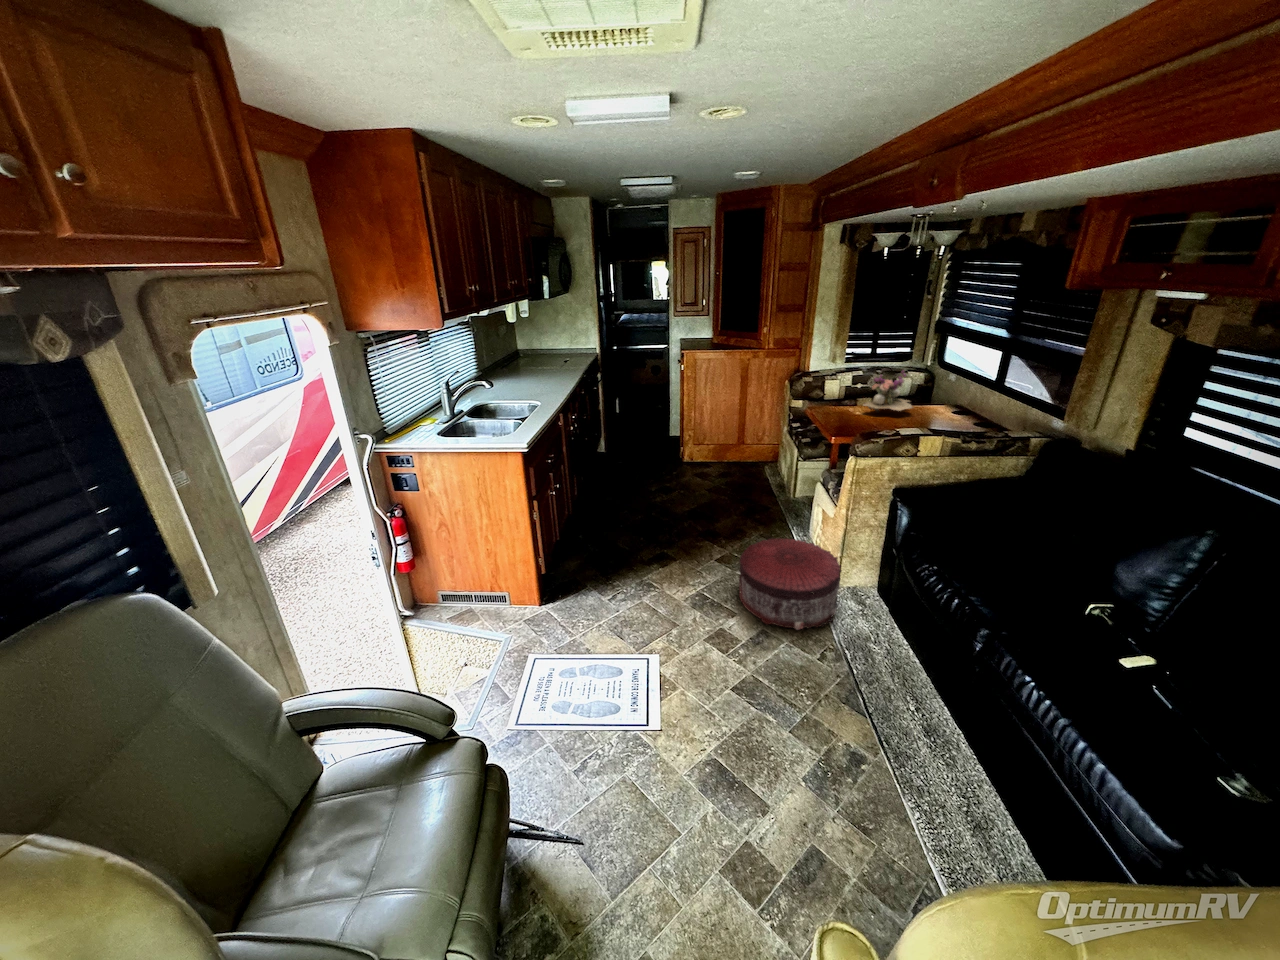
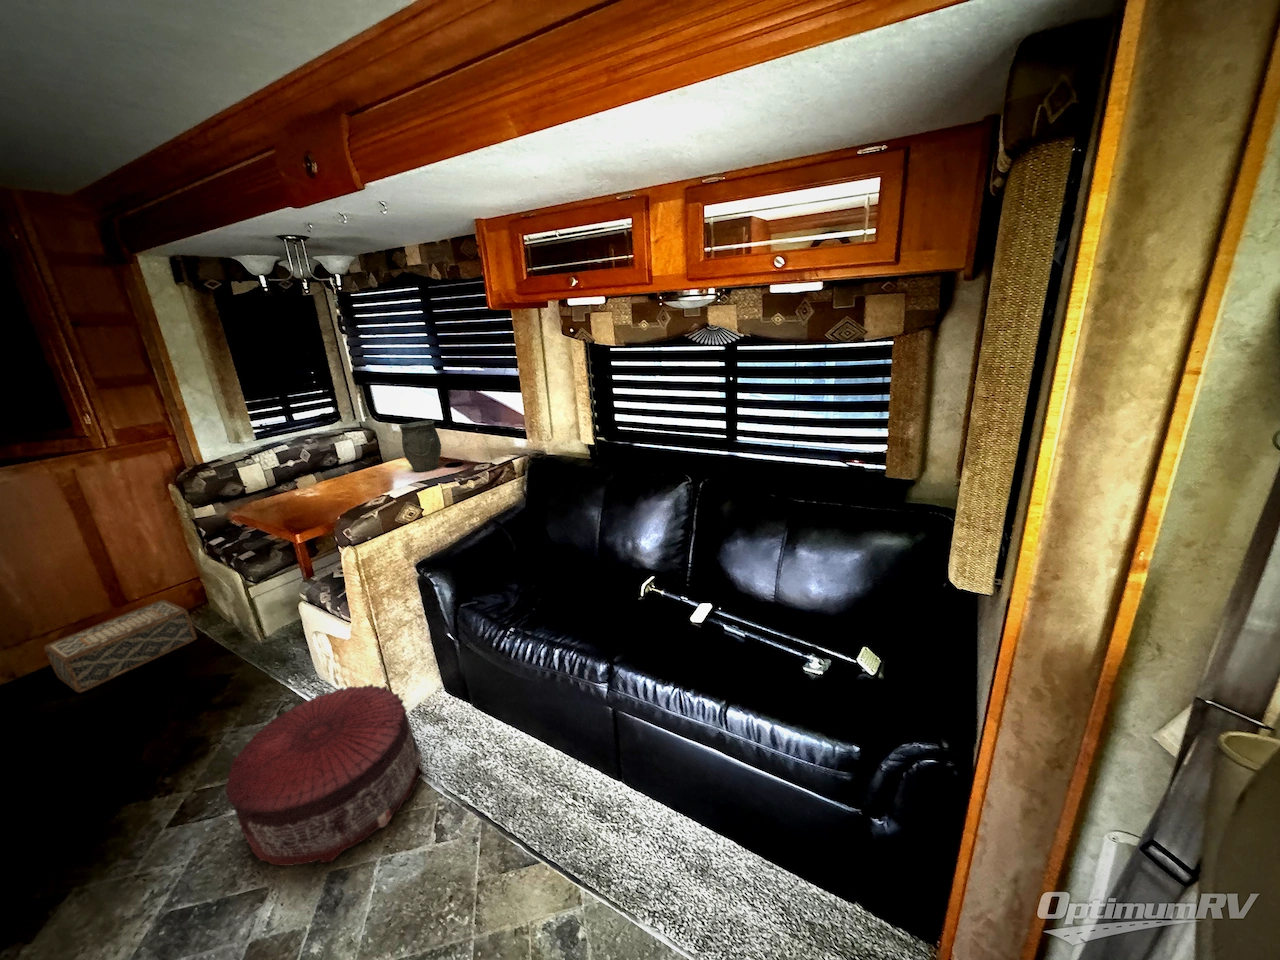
flower arrangement: present [863,371,913,412] -> none [310,429,377,487]
vase: none [943,376,983,422] -> present [399,420,441,471]
woven basket: none [708,449,767,481] -> present [44,600,197,693]

